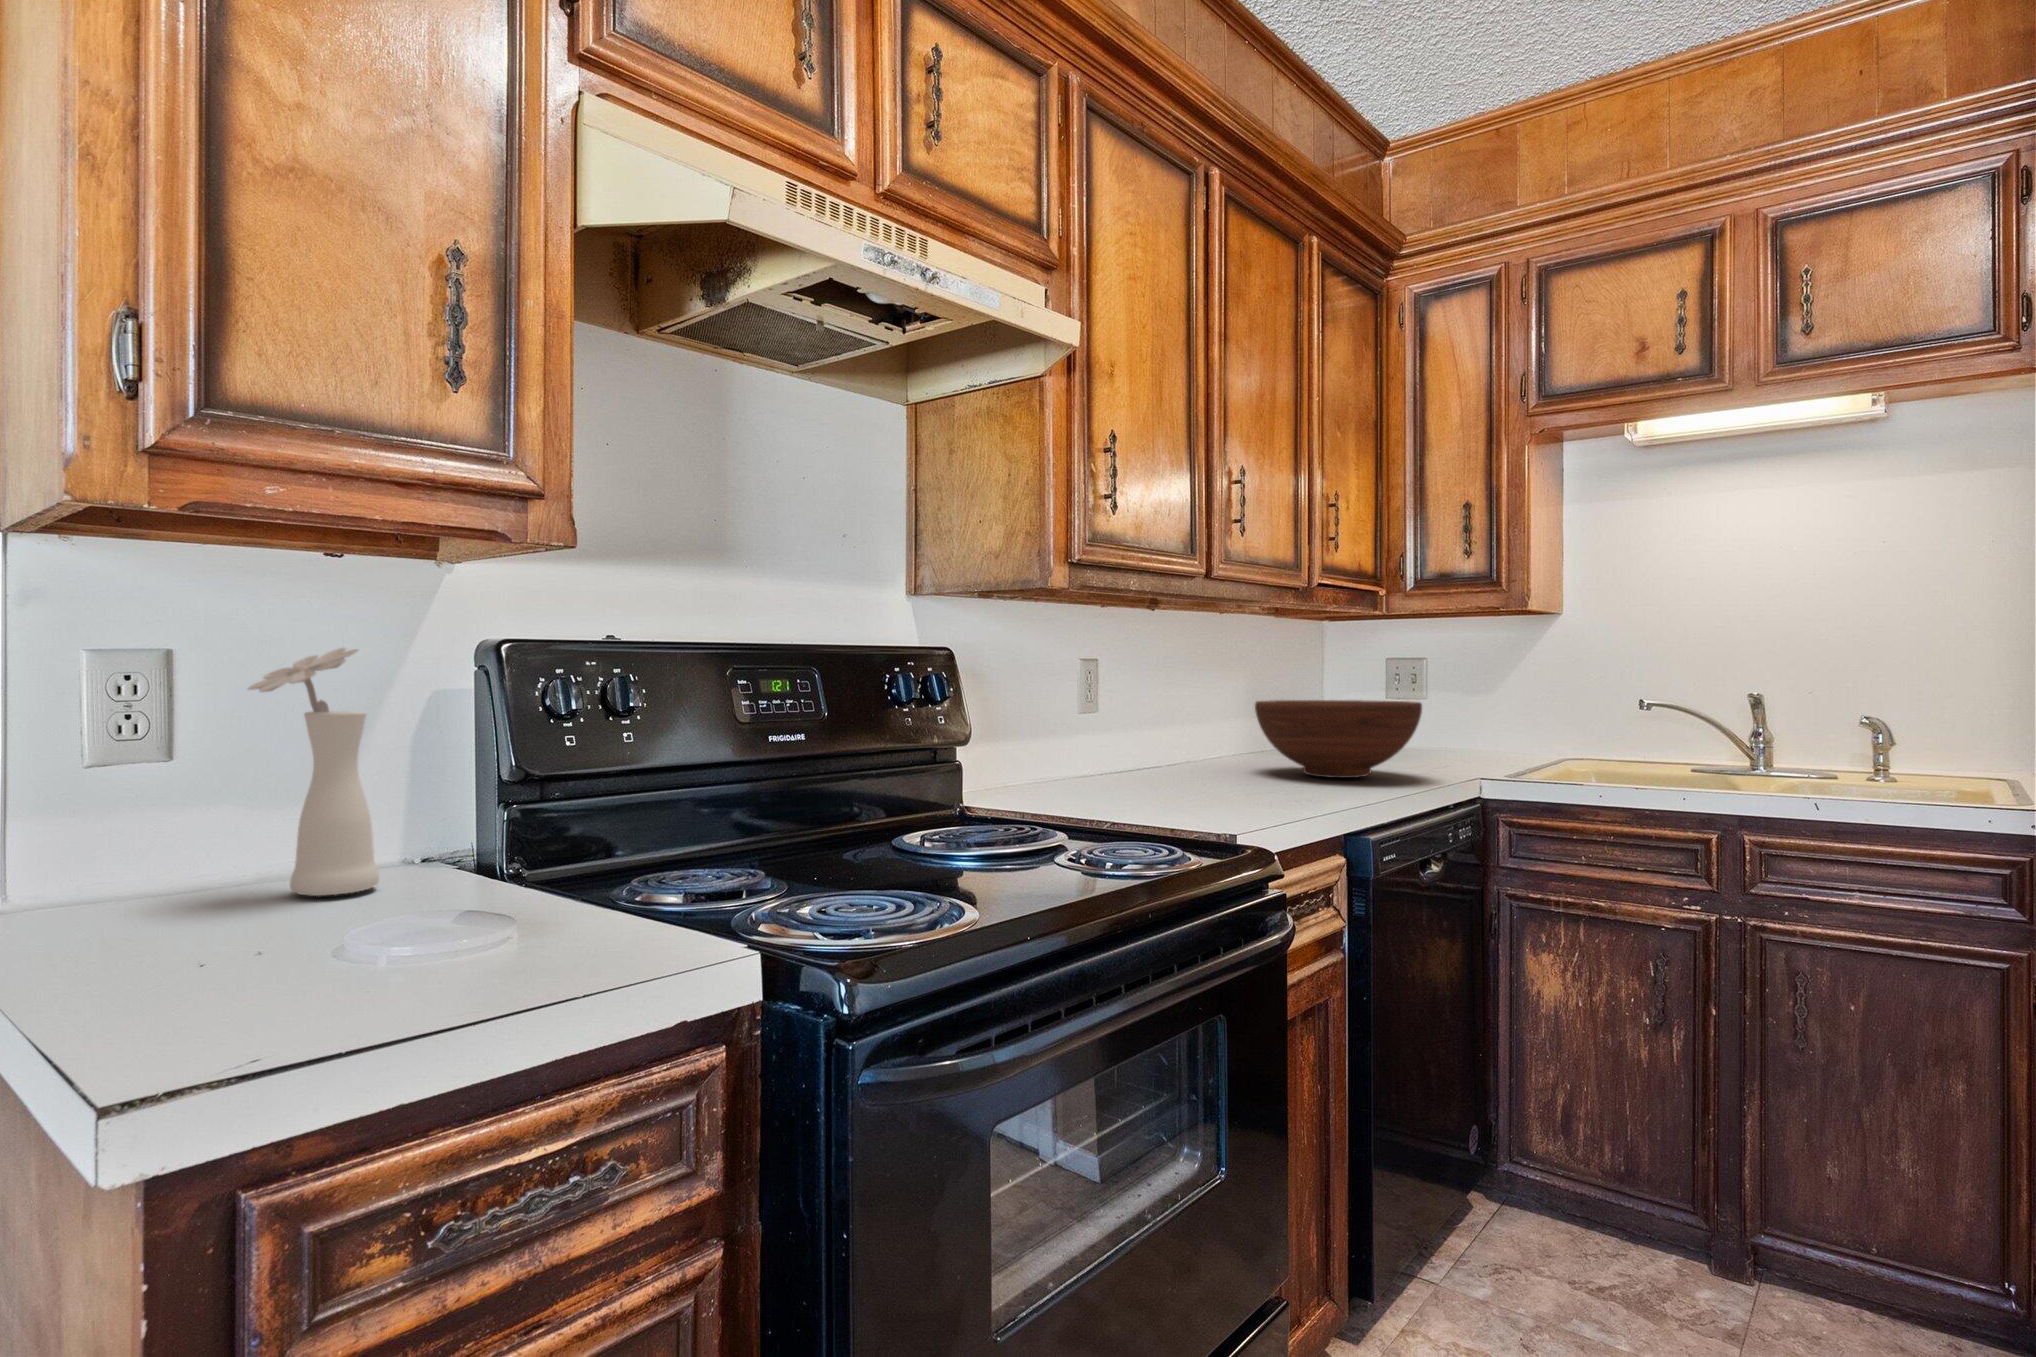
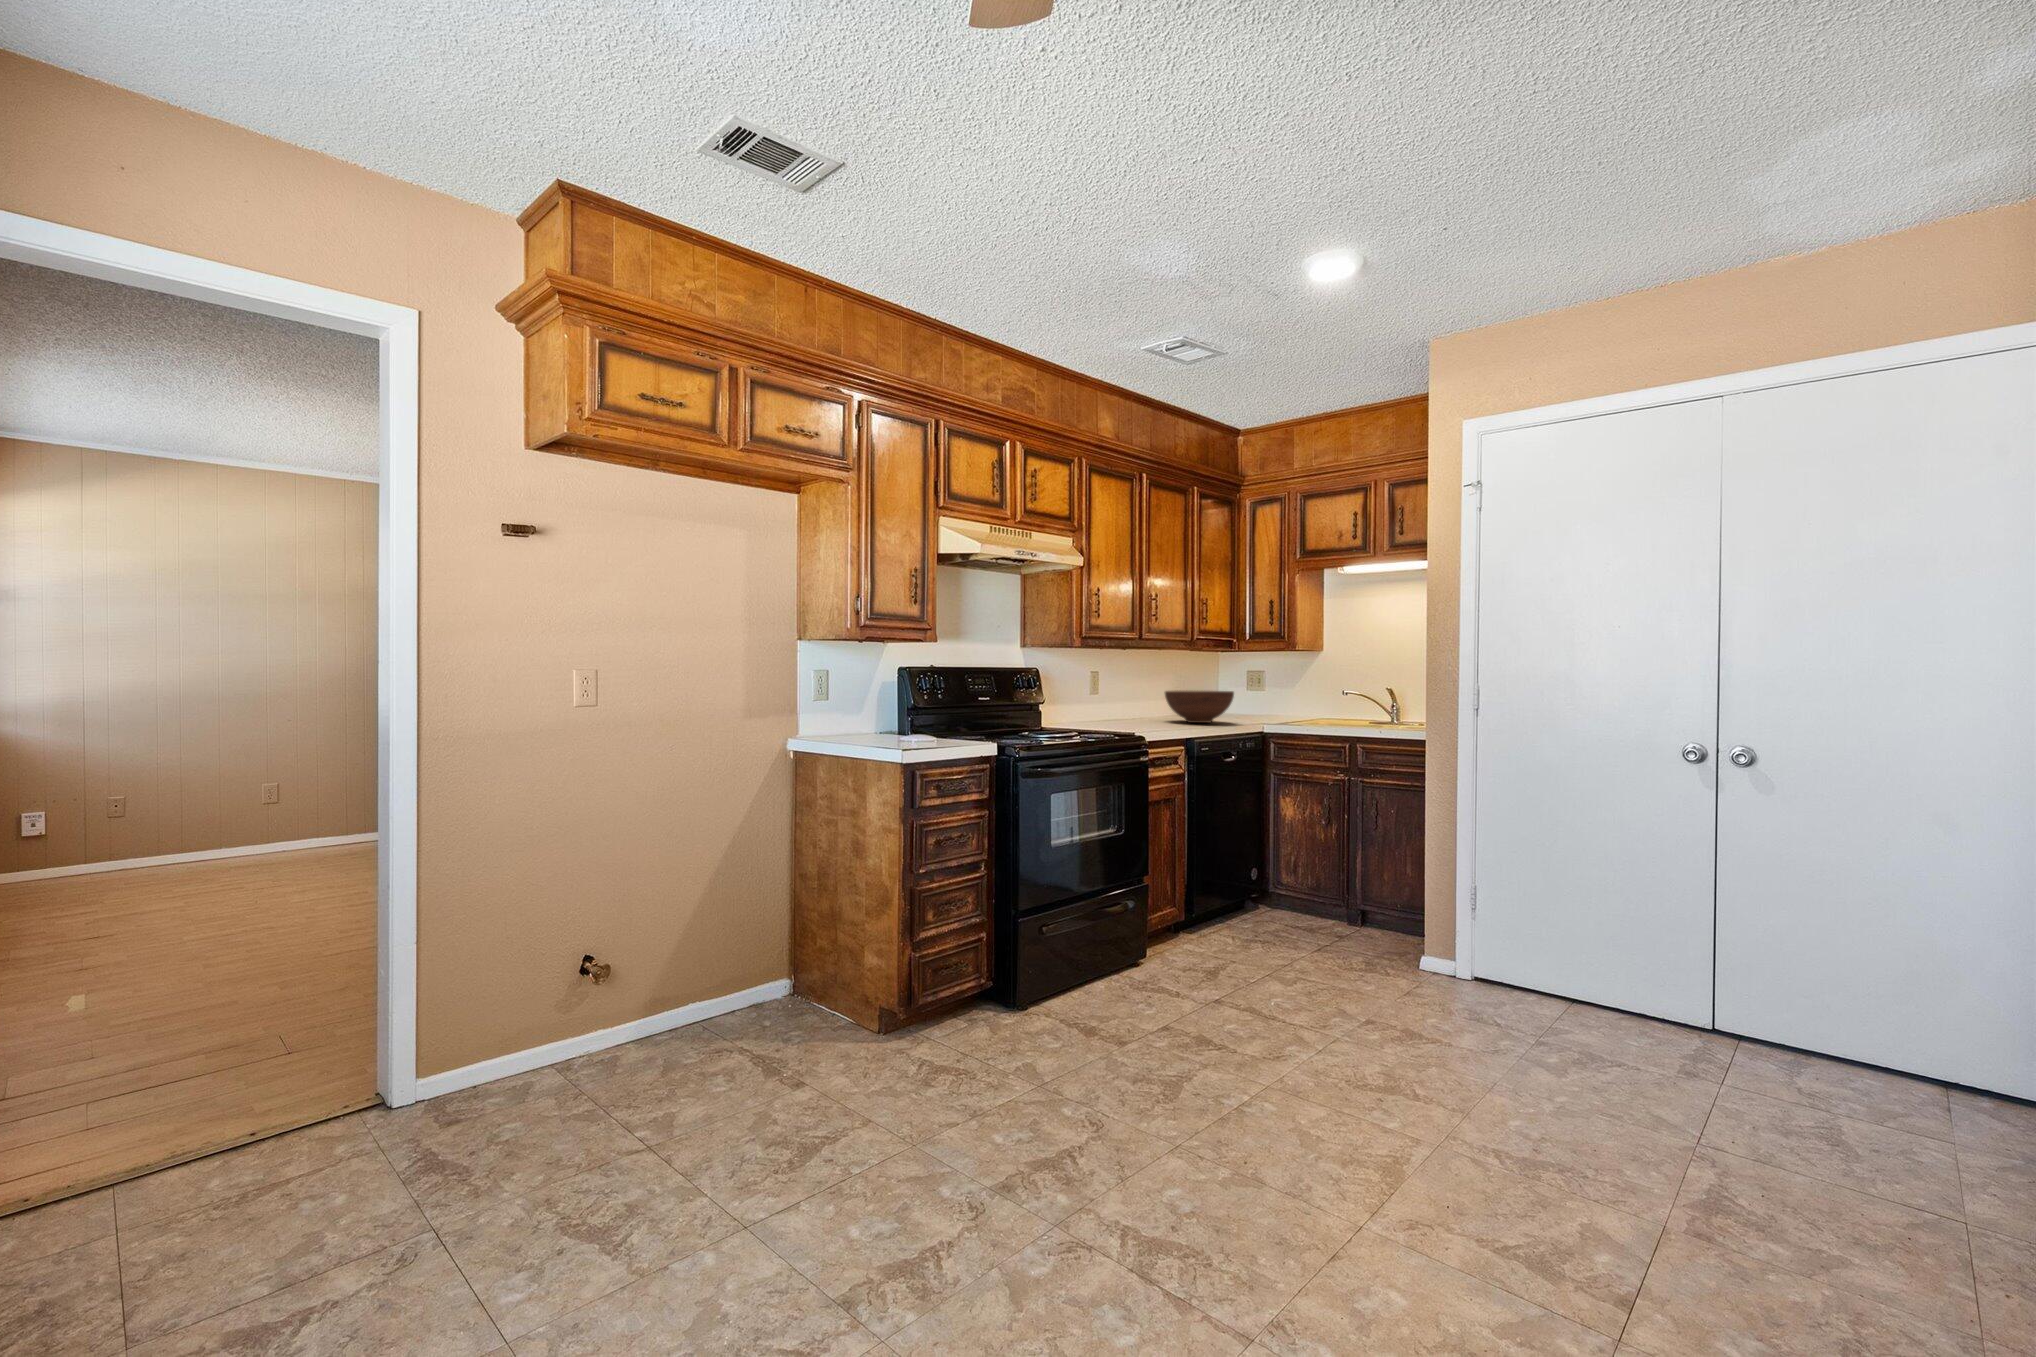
vase: present [248,648,379,896] -> none [856,672,886,737]

